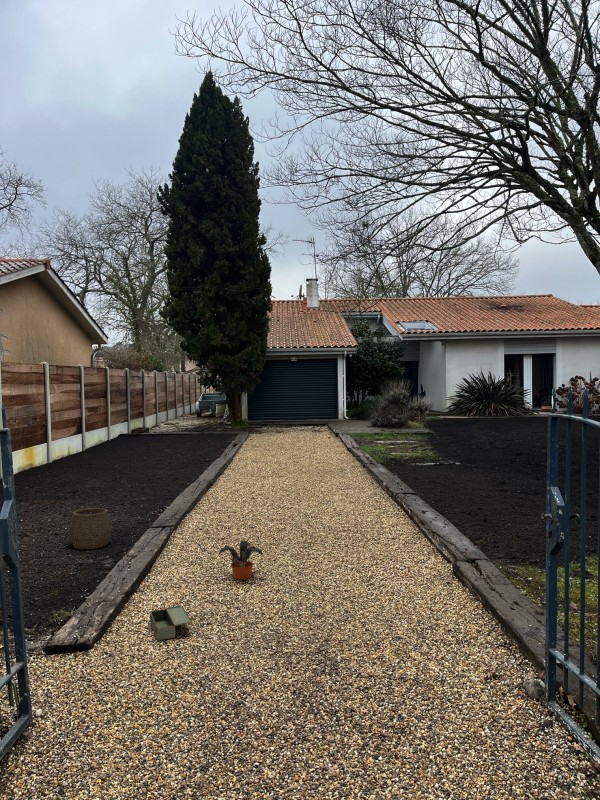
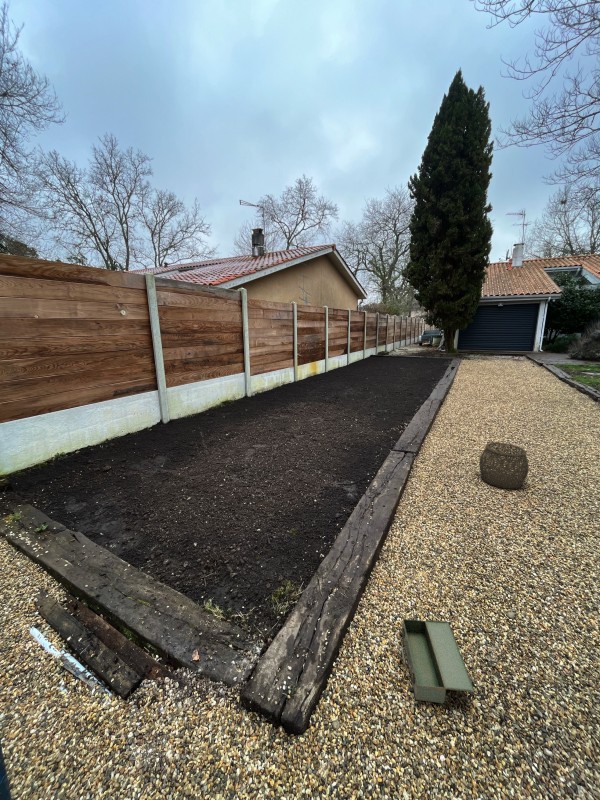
woven basket: present [69,508,112,549] -> present [479,442,529,489]
potted plant: present [219,540,263,579] -> none [485,507,554,562]

